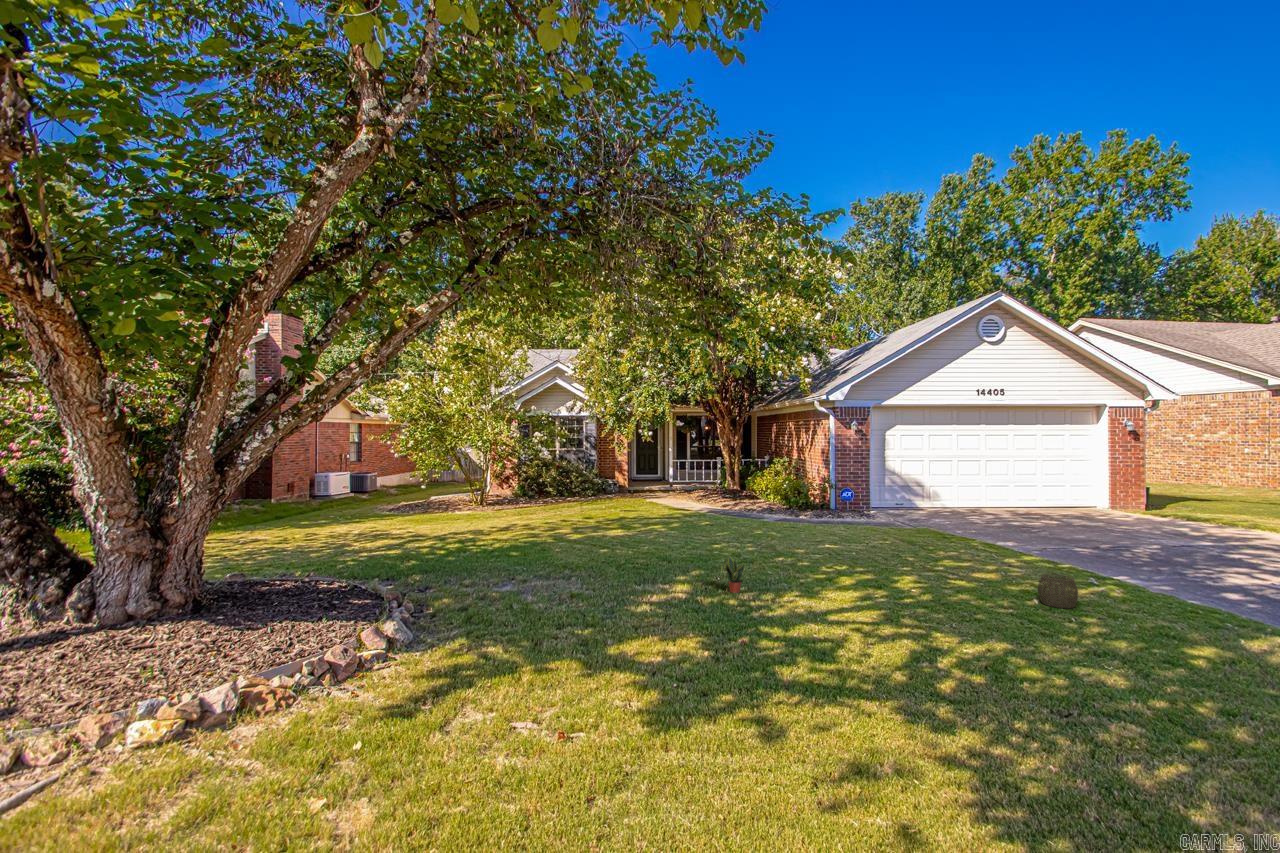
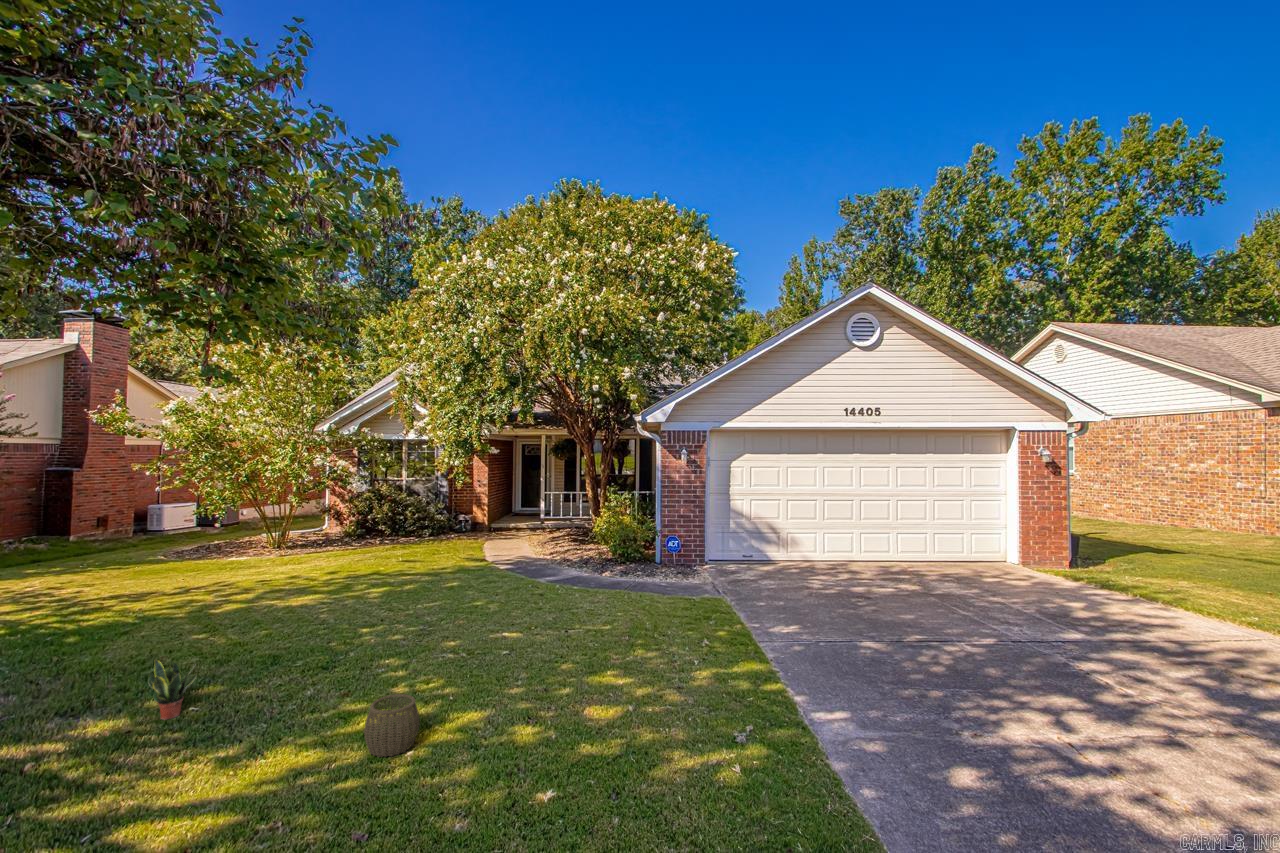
woven basket: present [1038,573,1078,608] -> present [364,694,420,757]

